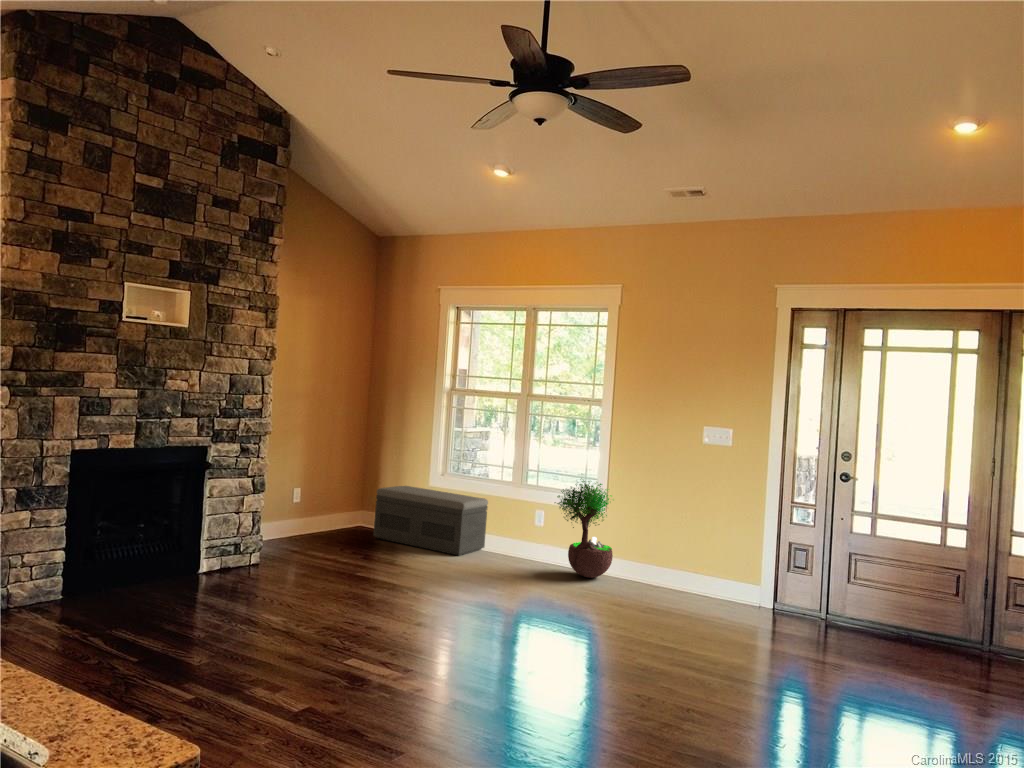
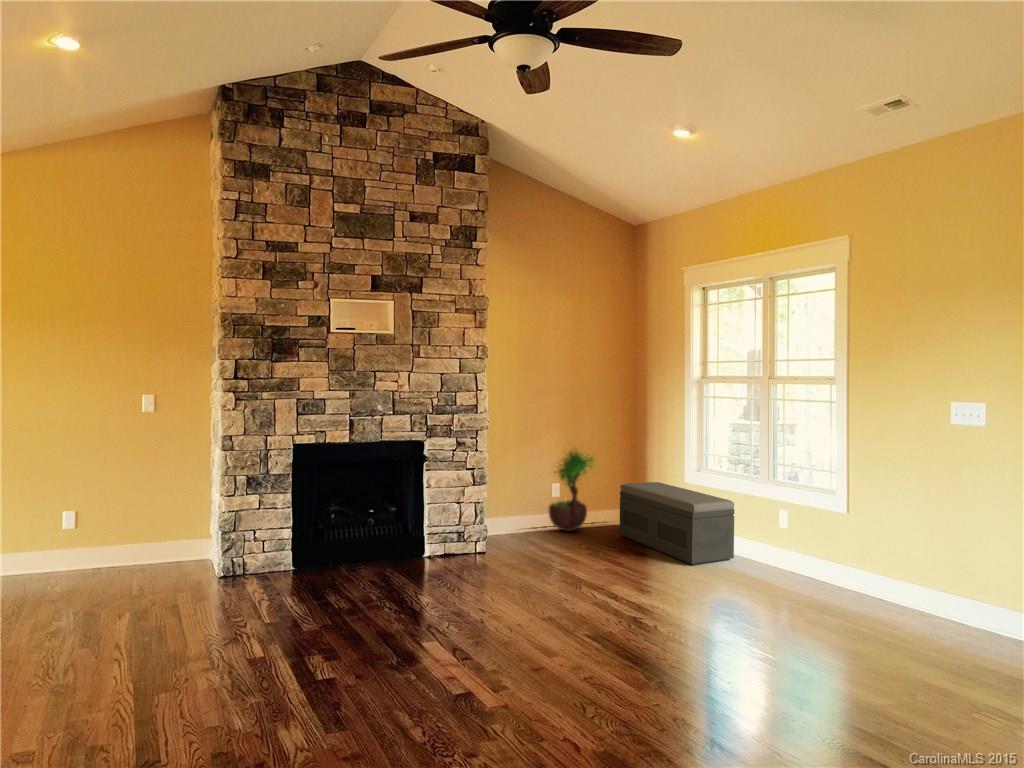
potted tree: present [555,479,613,578] -> present [549,449,594,531]

